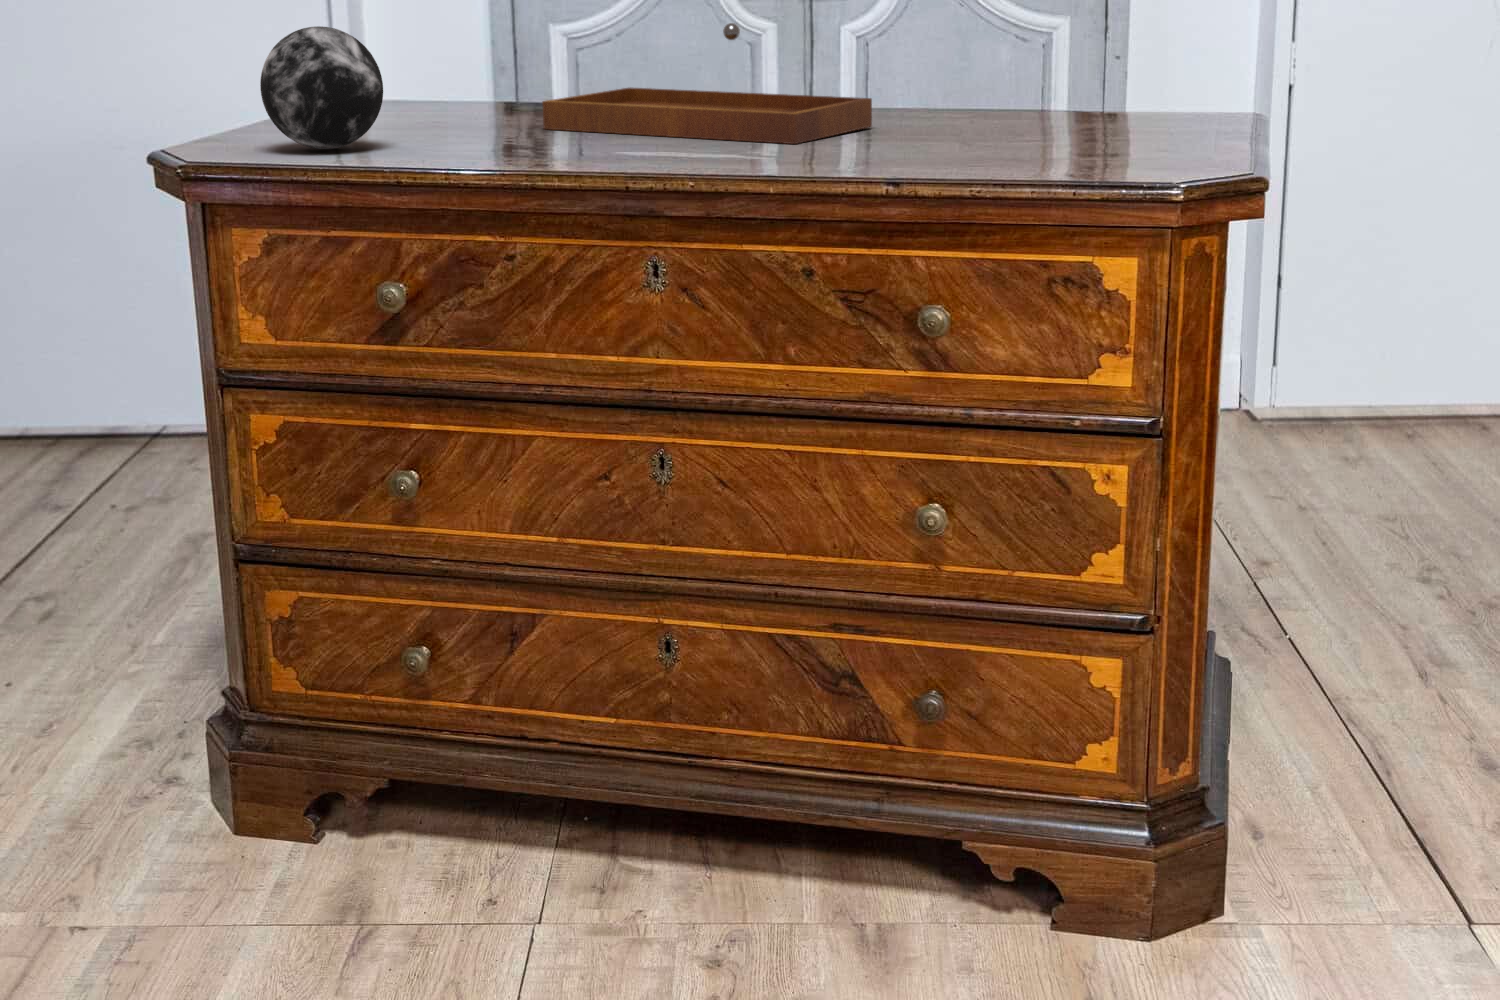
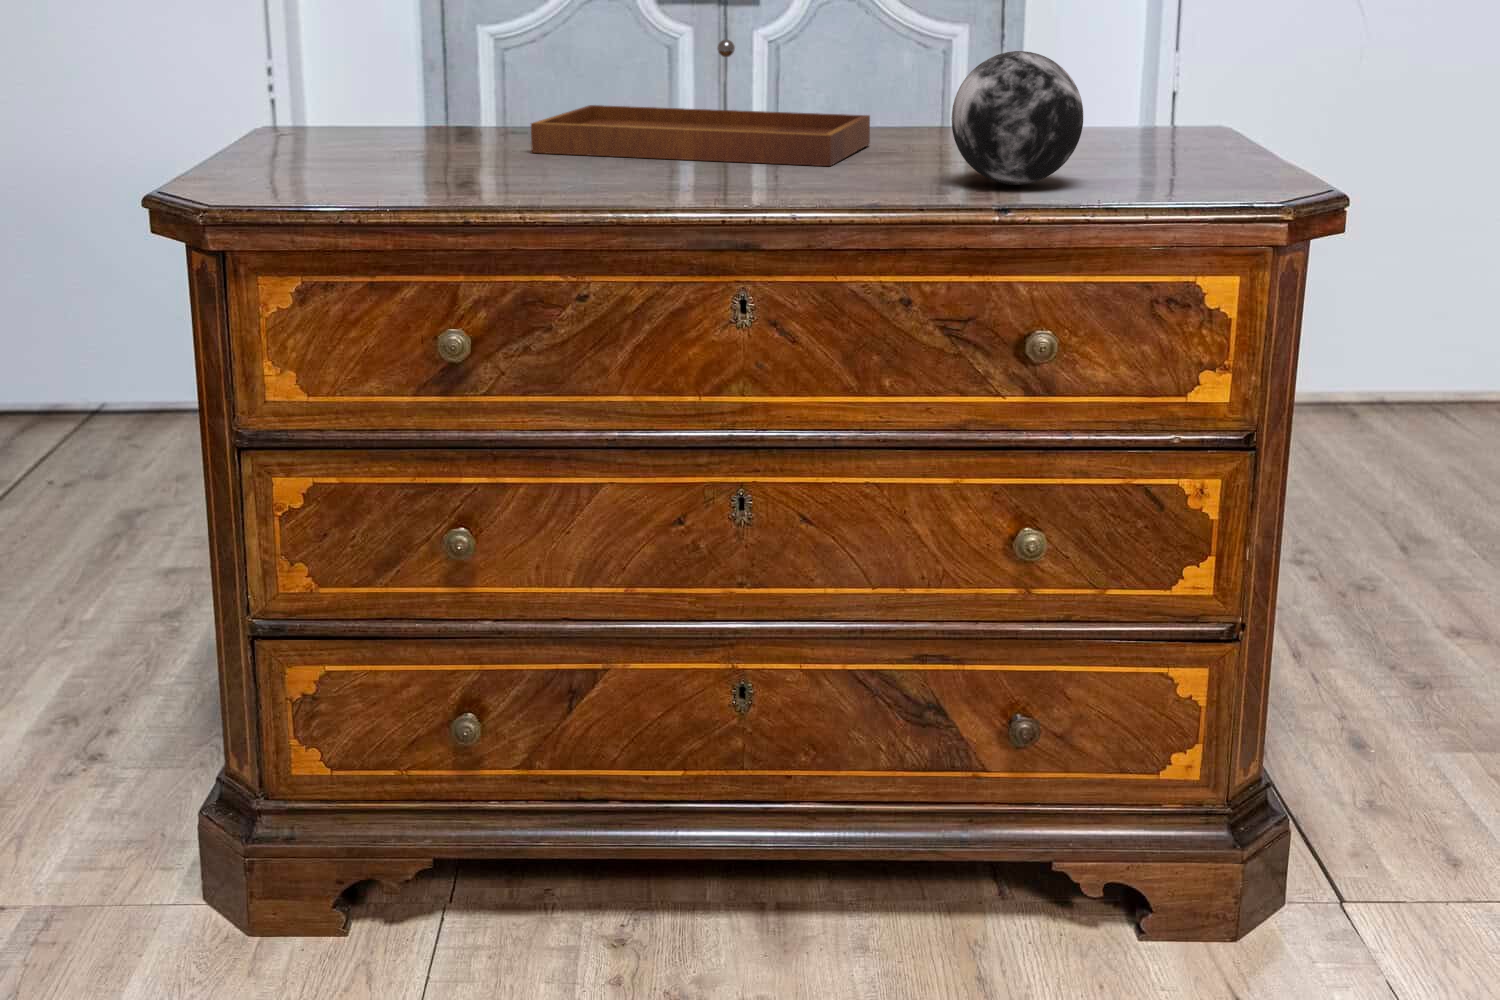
decorative orb: present [260,26,383,149] -> present [951,51,1083,185]

